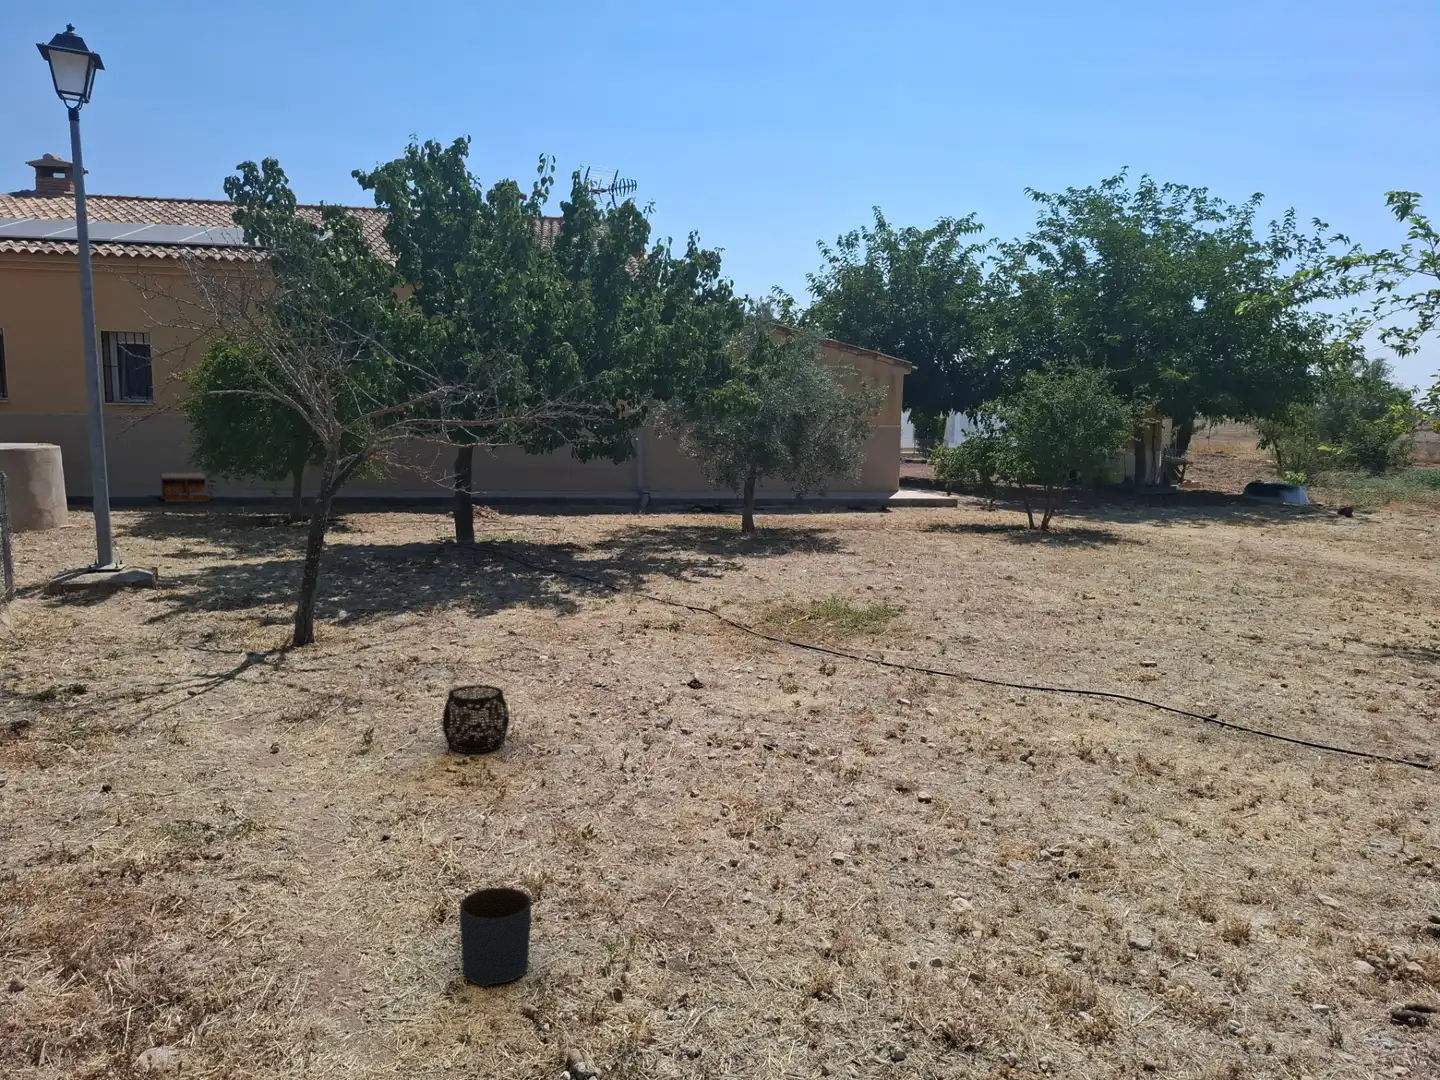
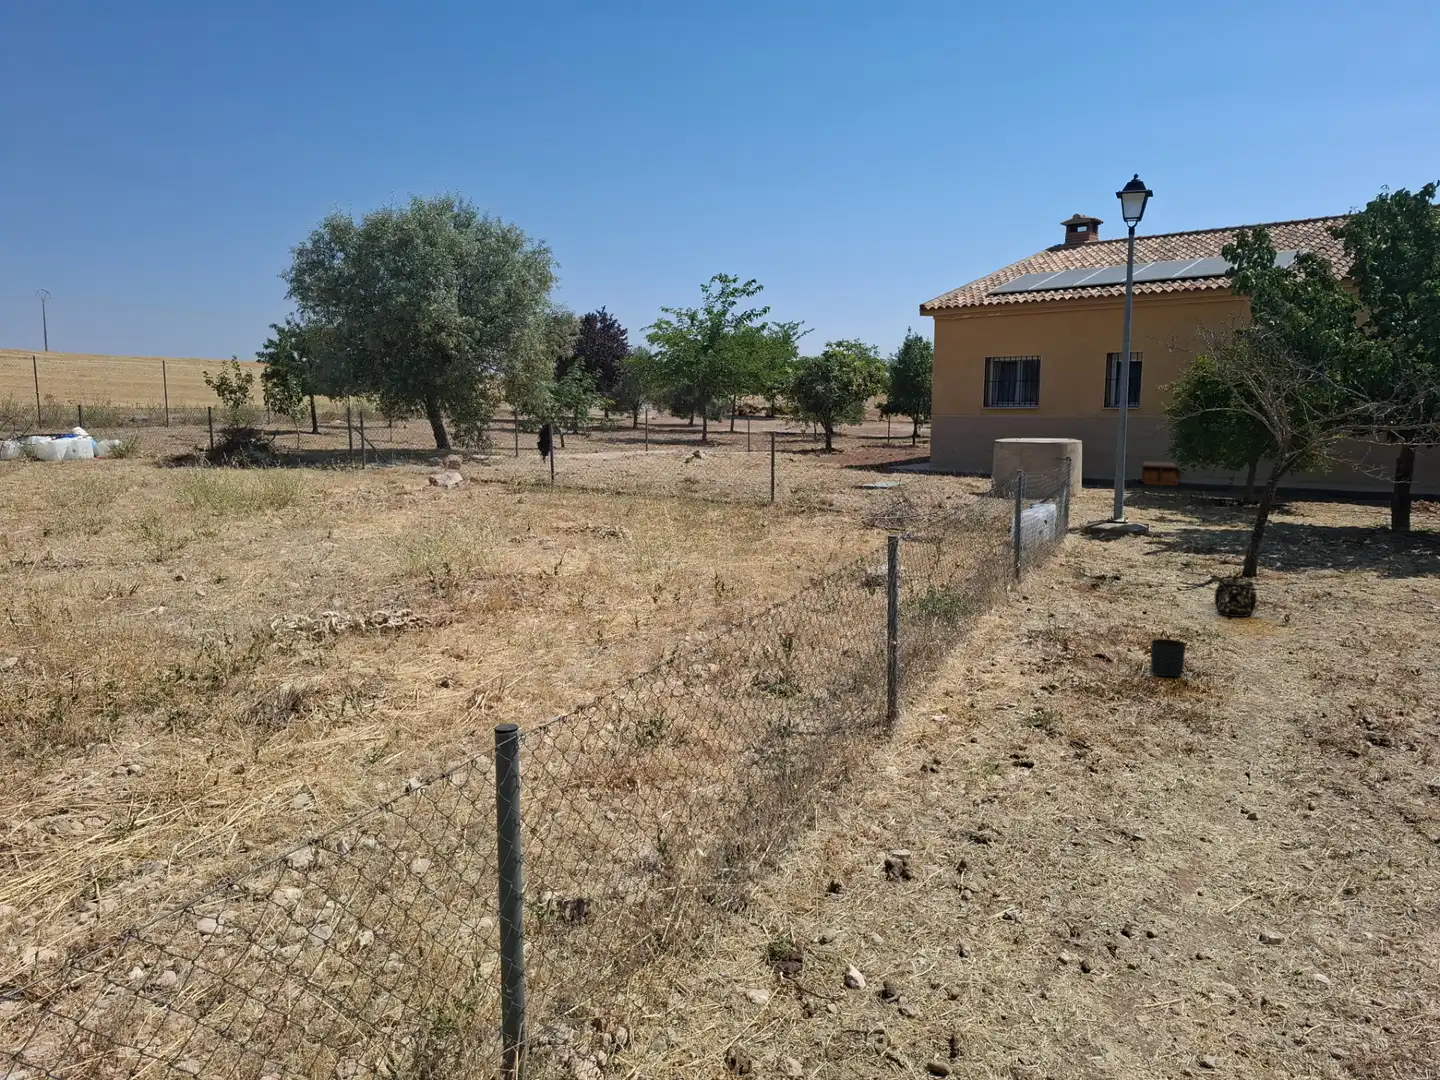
woven basket: present [442,685,509,754] -> present [1215,579,1257,617]
planter: present [460,888,531,987] -> present [1151,639,1186,677]

